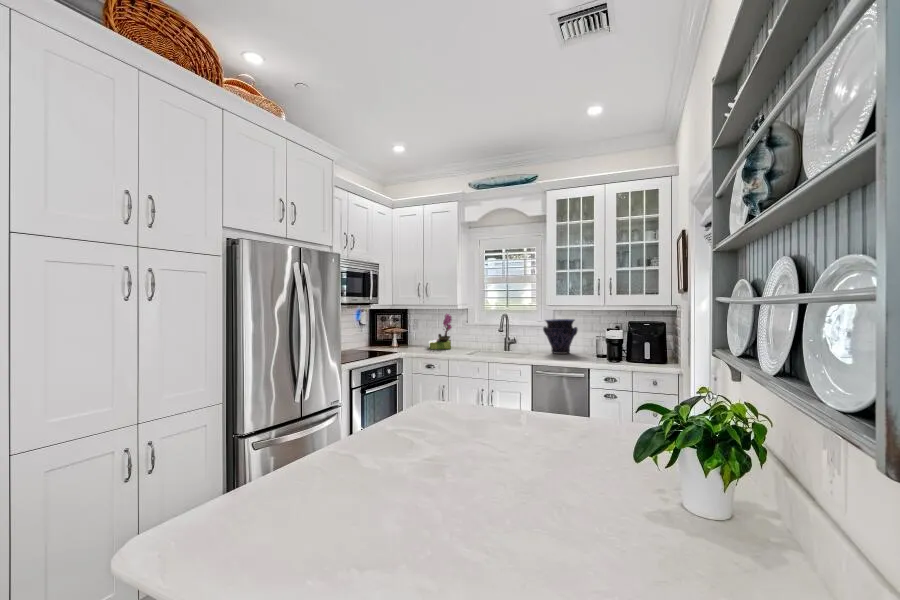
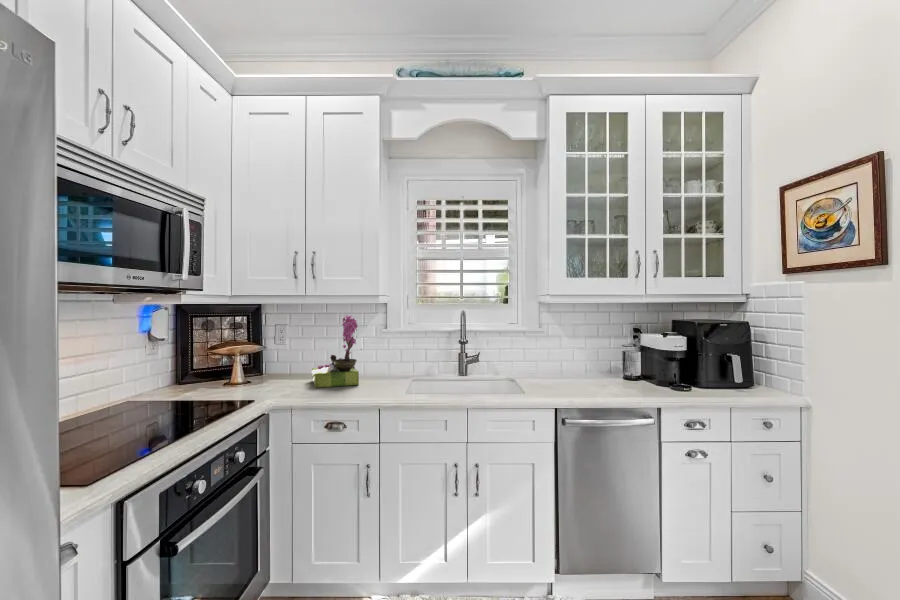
vase: present [543,319,577,354] -> none [543,325,607,389]

